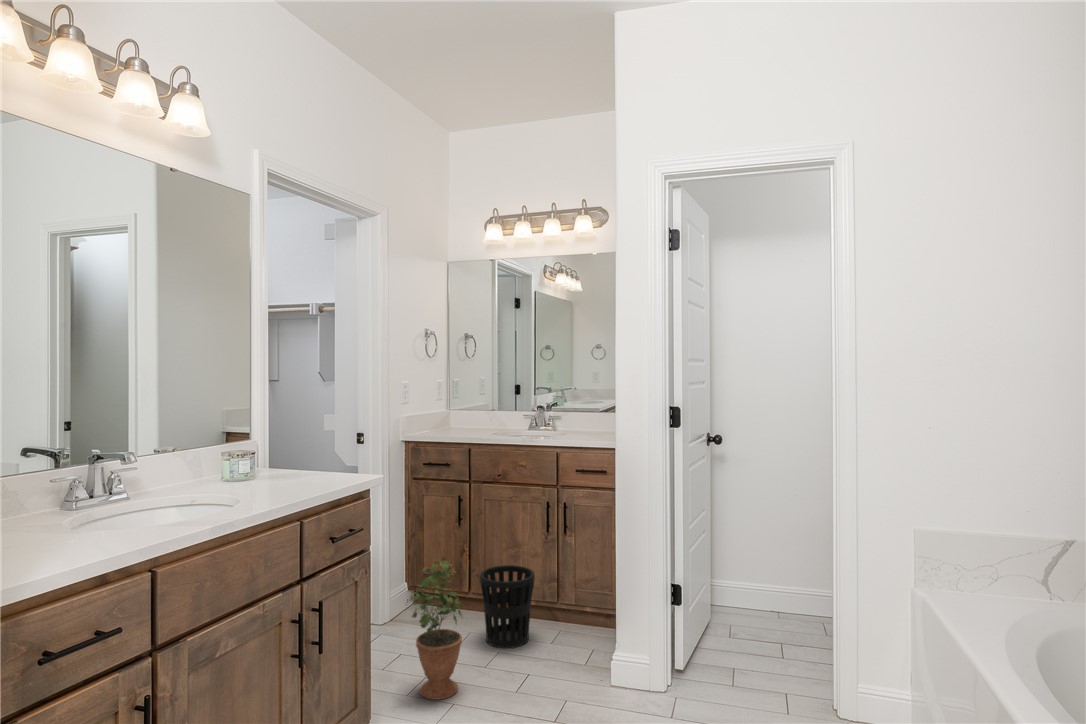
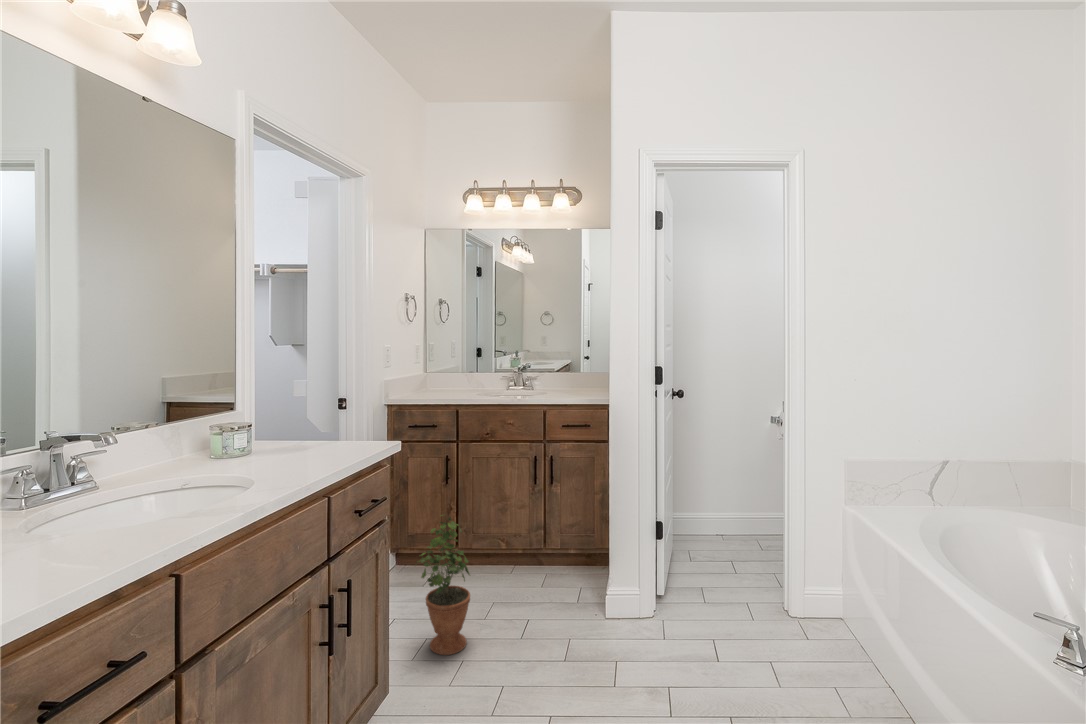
wastebasket: present [480,565,535,648] -> none [474,518,526,596]

